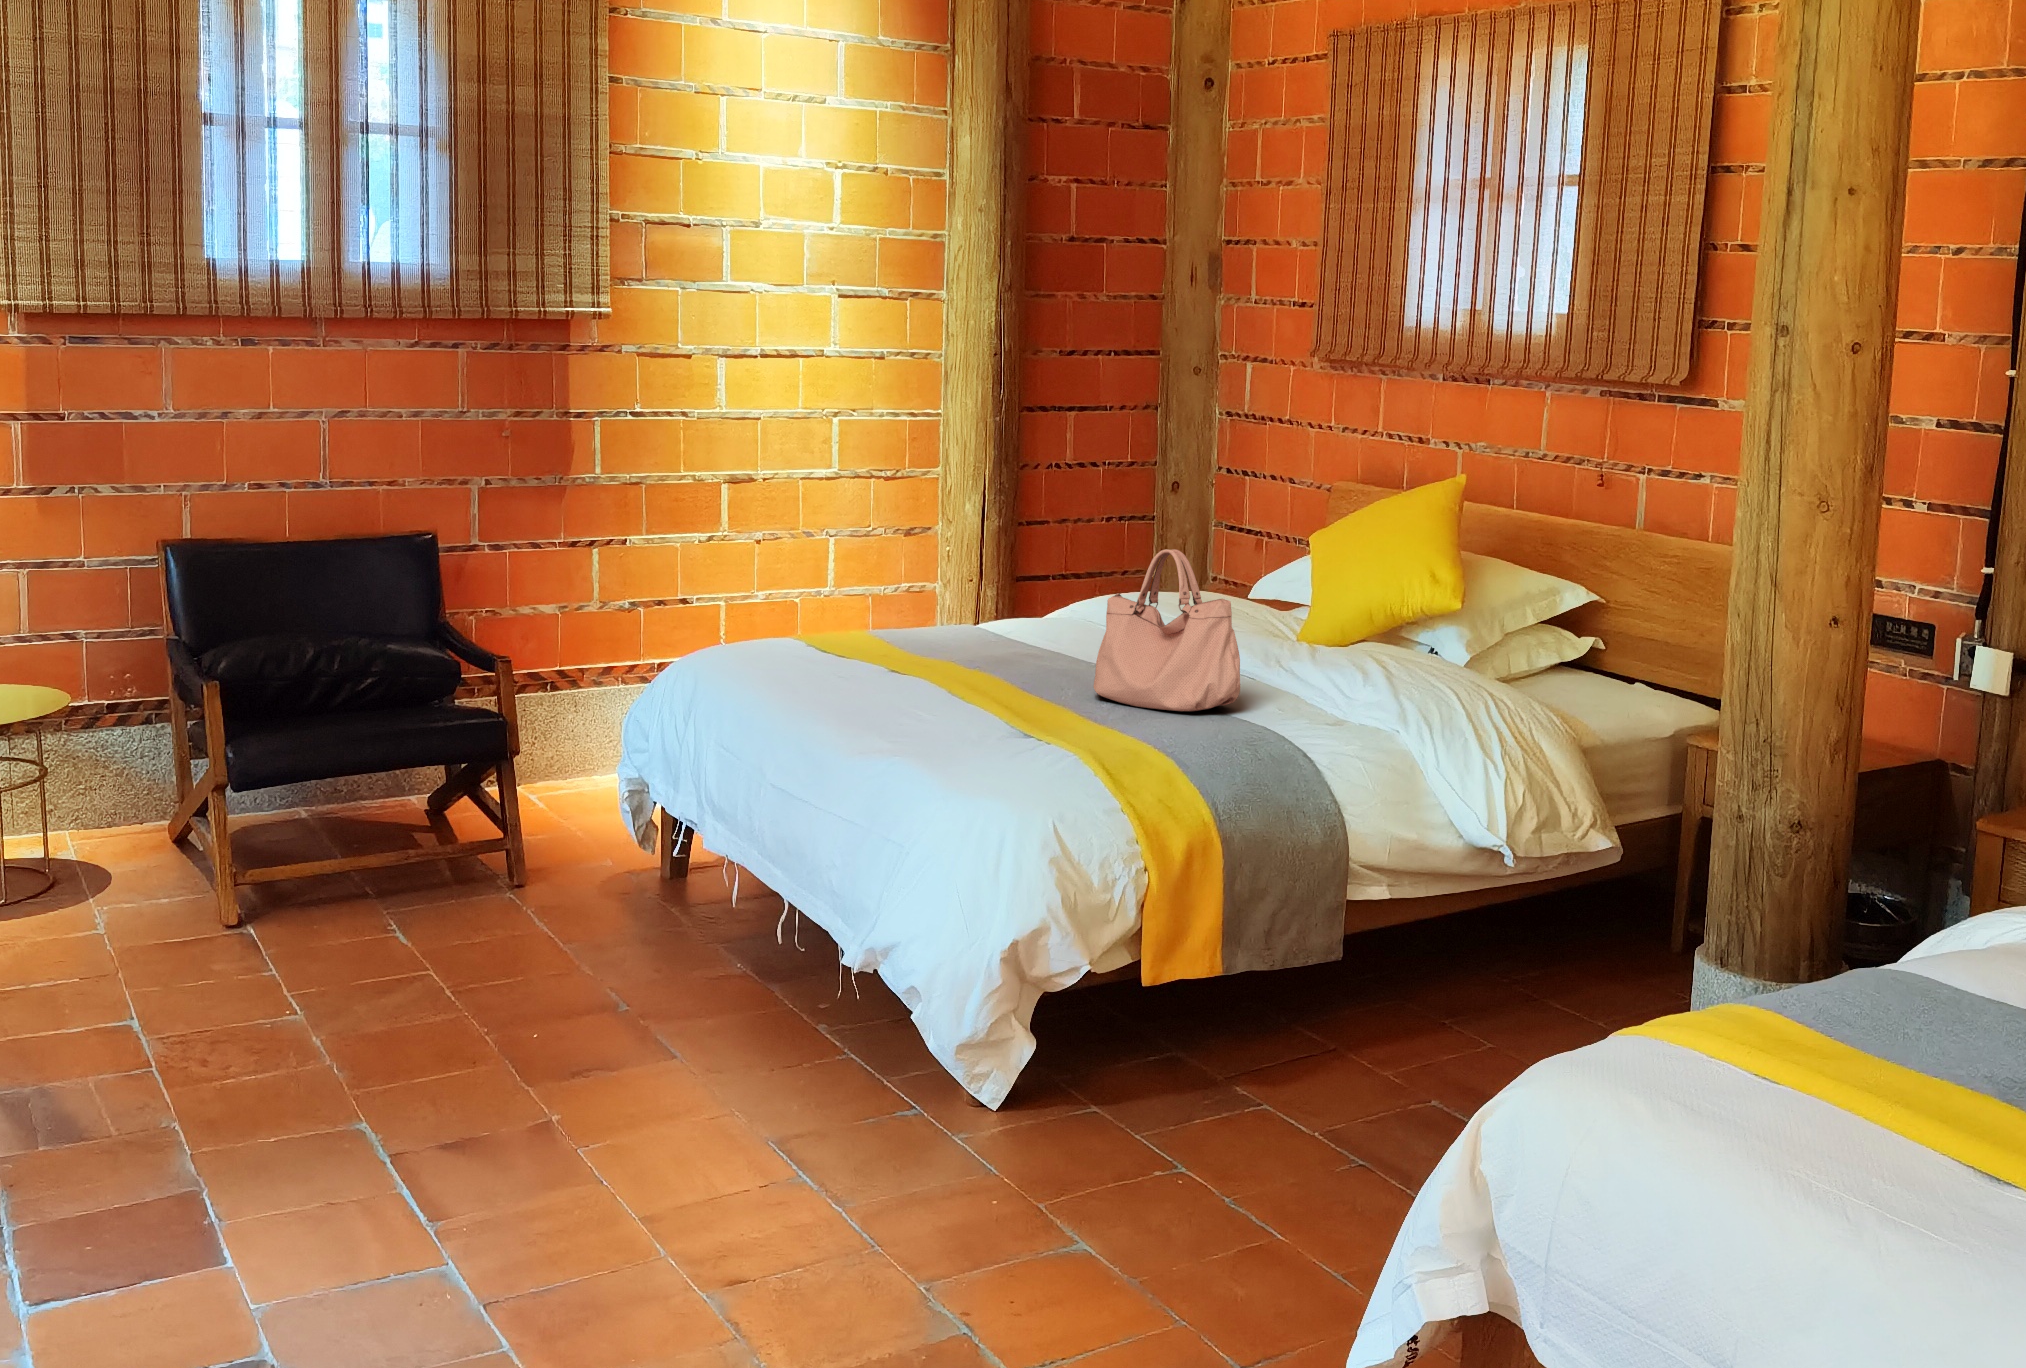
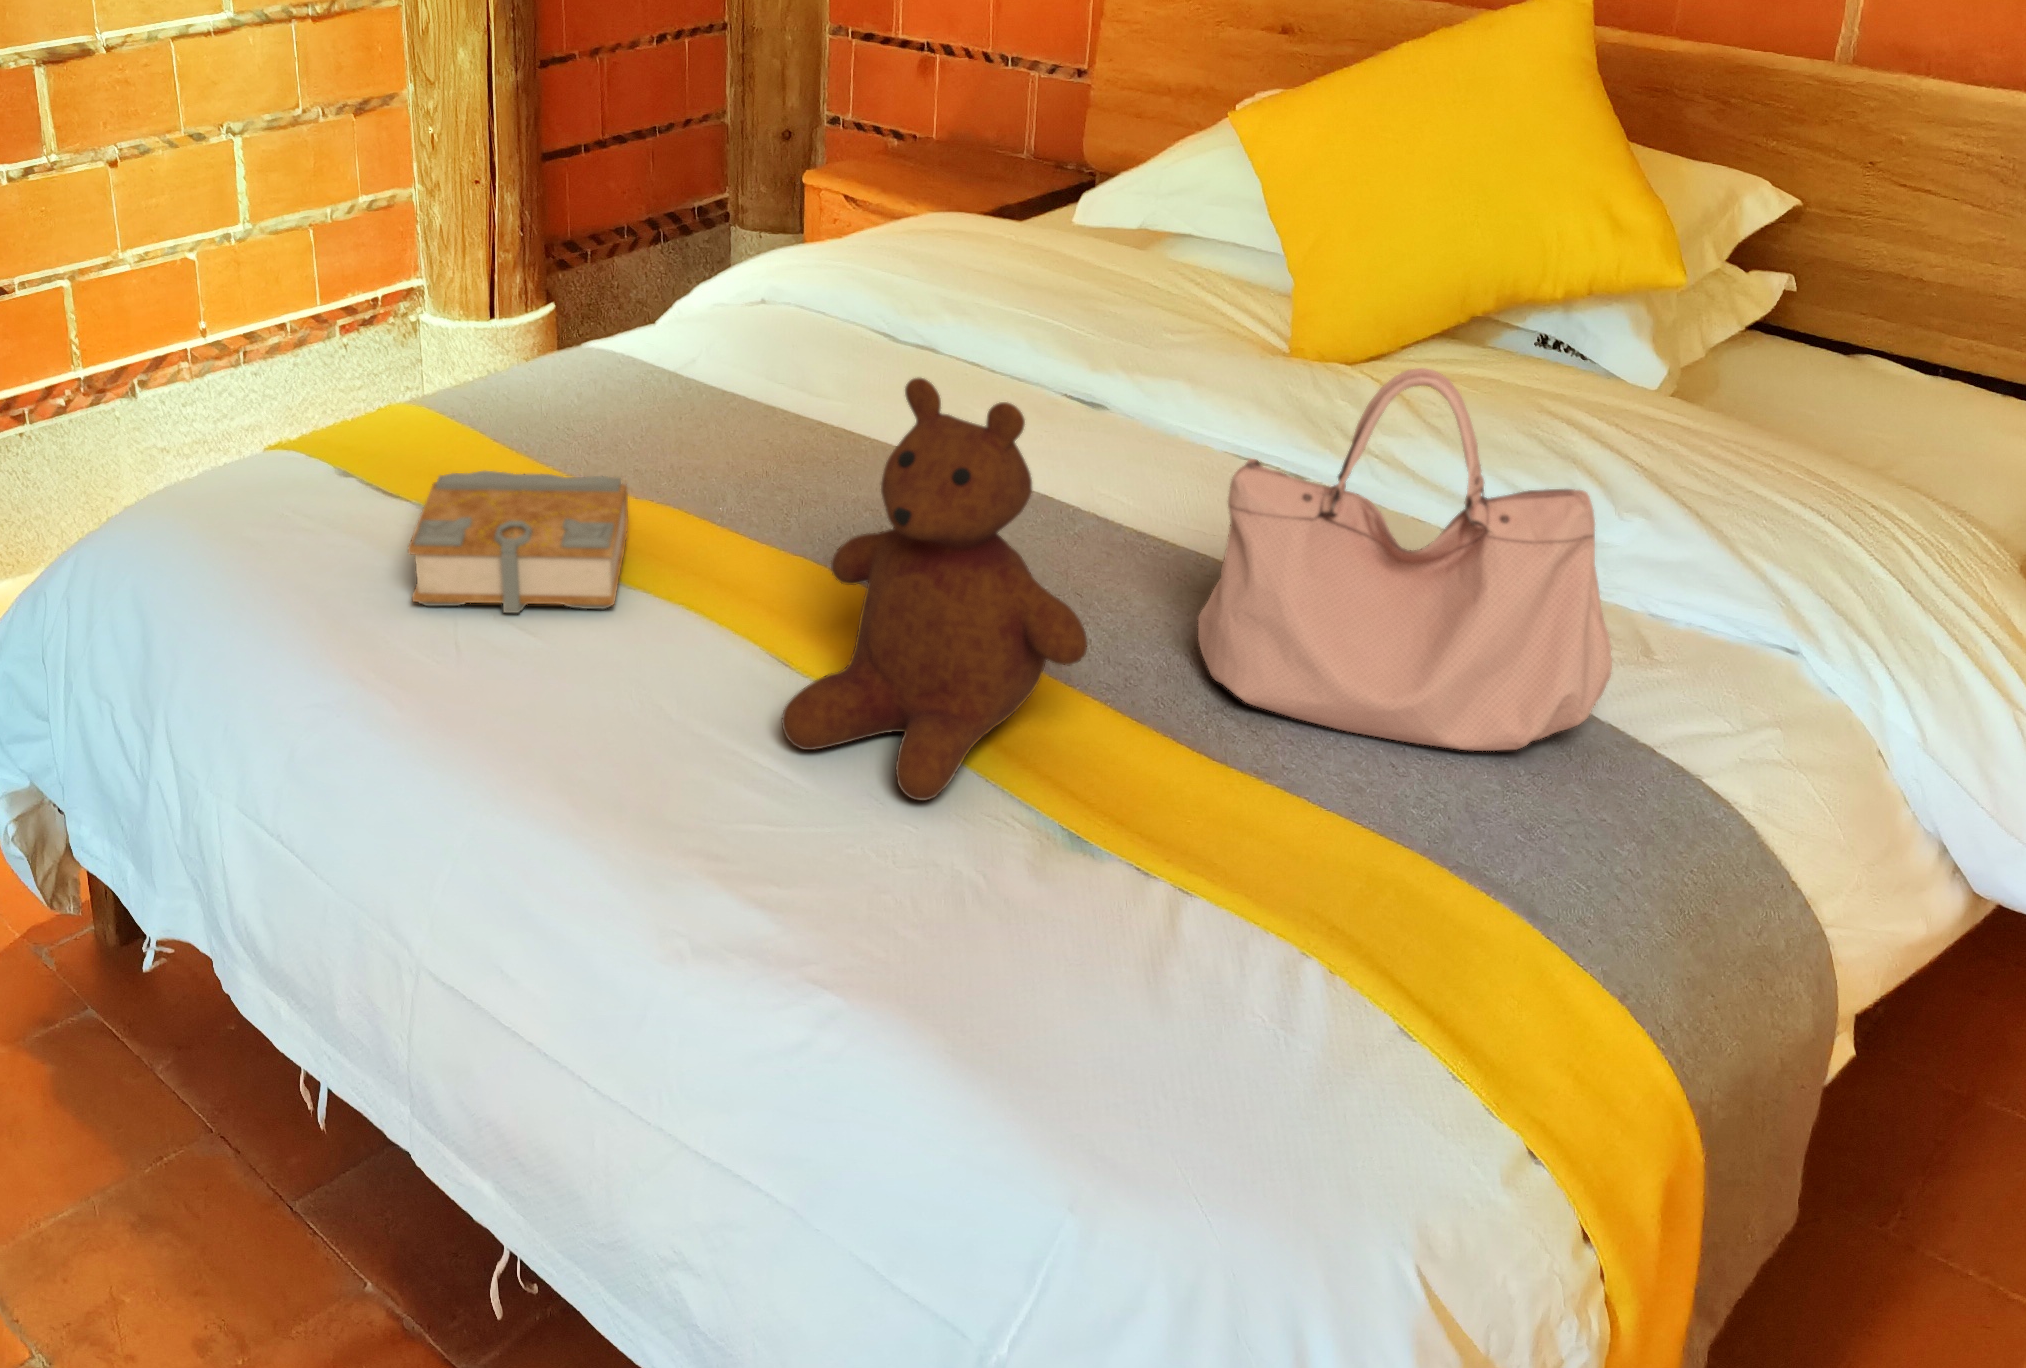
teddy bear: none [894,538,1014,702] -> present [782,378,1087,801]
book: none [779,612,896,665] -> present [408,471,628,613]

